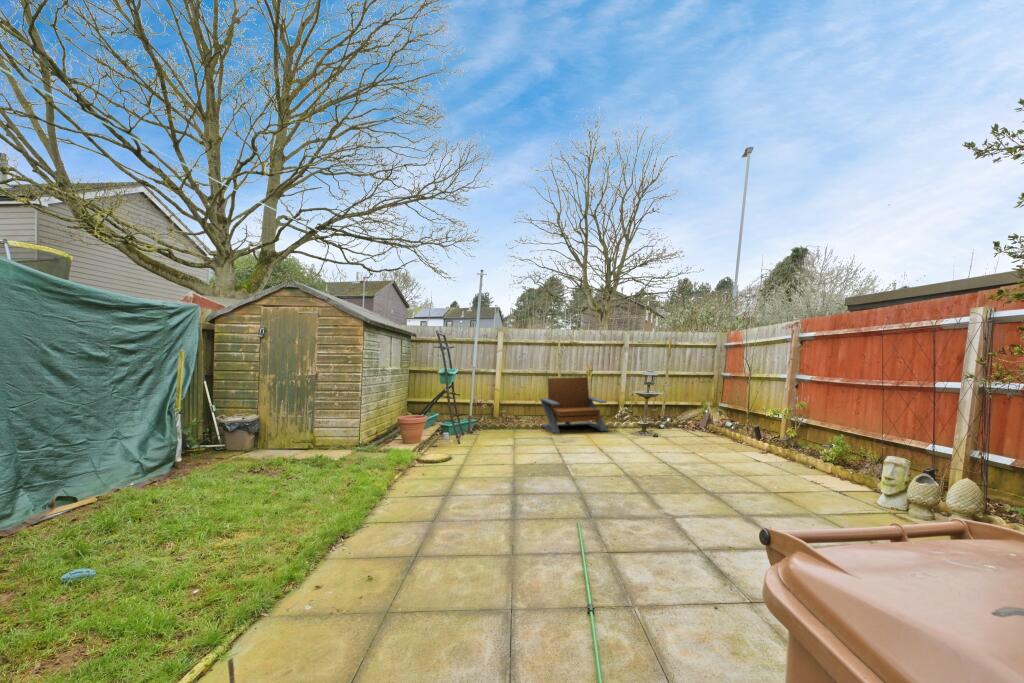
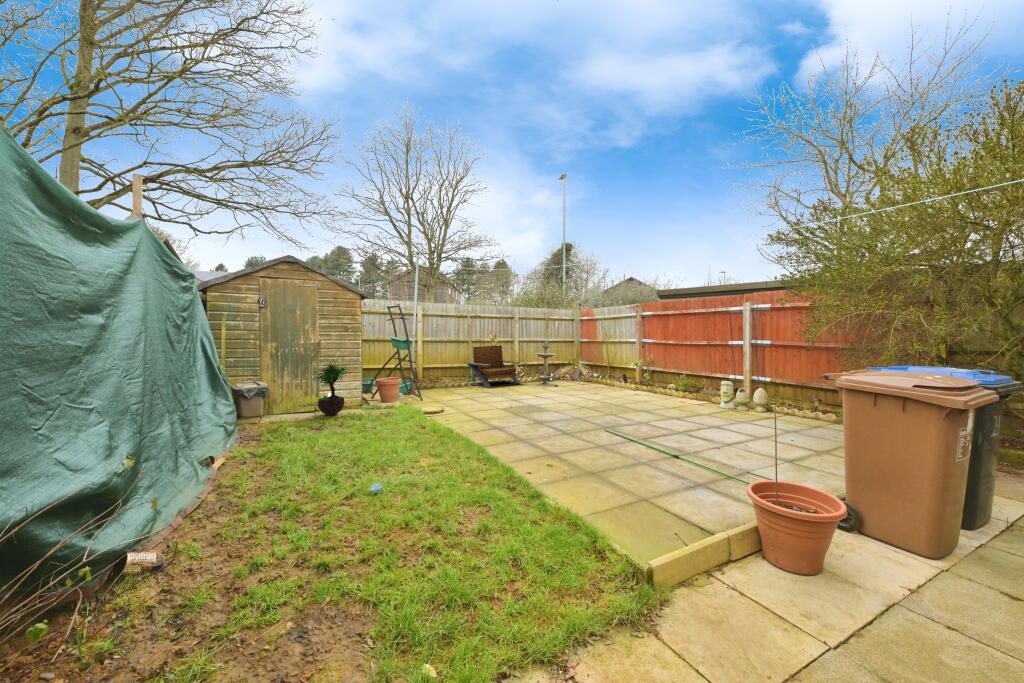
potted tree: none [295,394,335,457] -> present [317,362,347,415]

